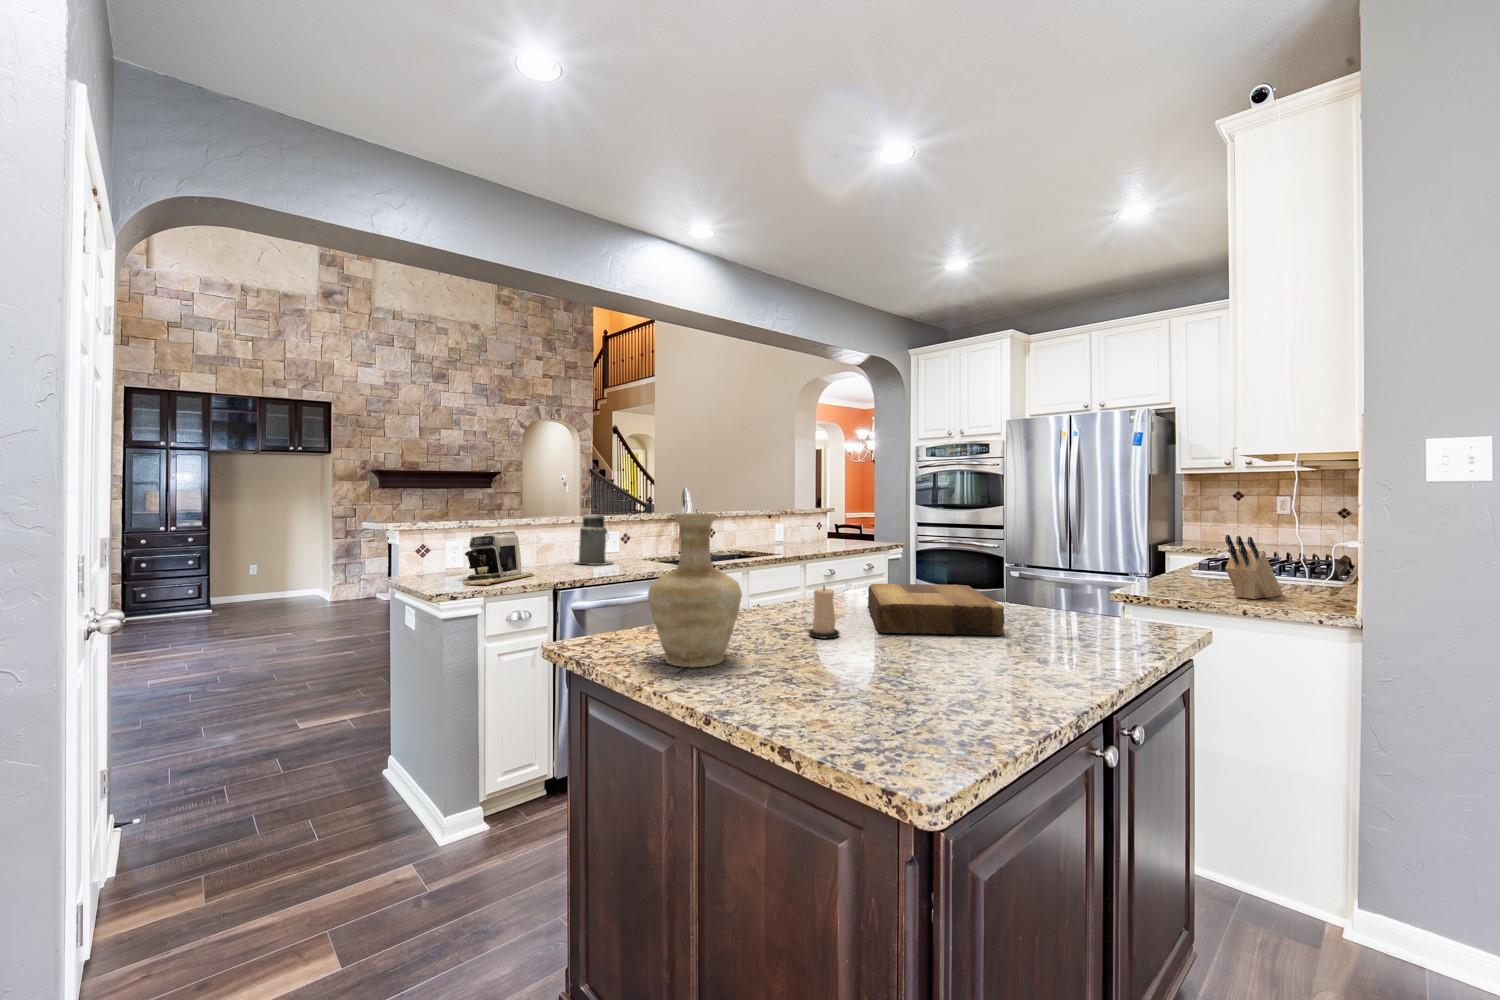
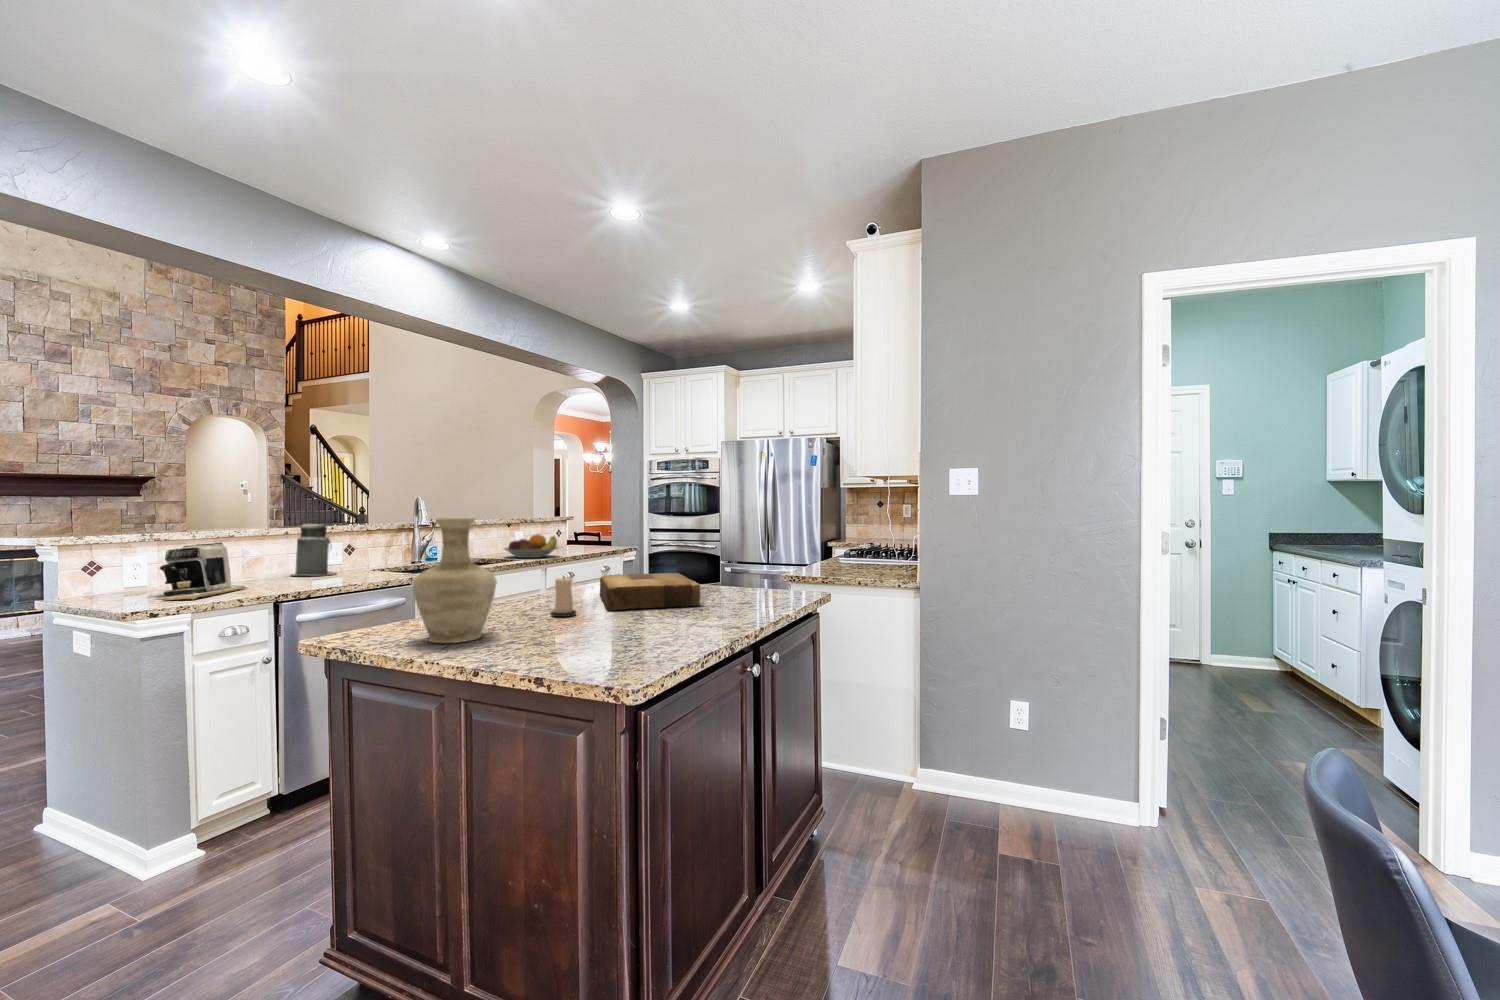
fruit bowl: none [767,528,823,553] -> present [504,534,558,558]
knife block: present [1225,535,1282,599] -> none [854,530,890,574]

